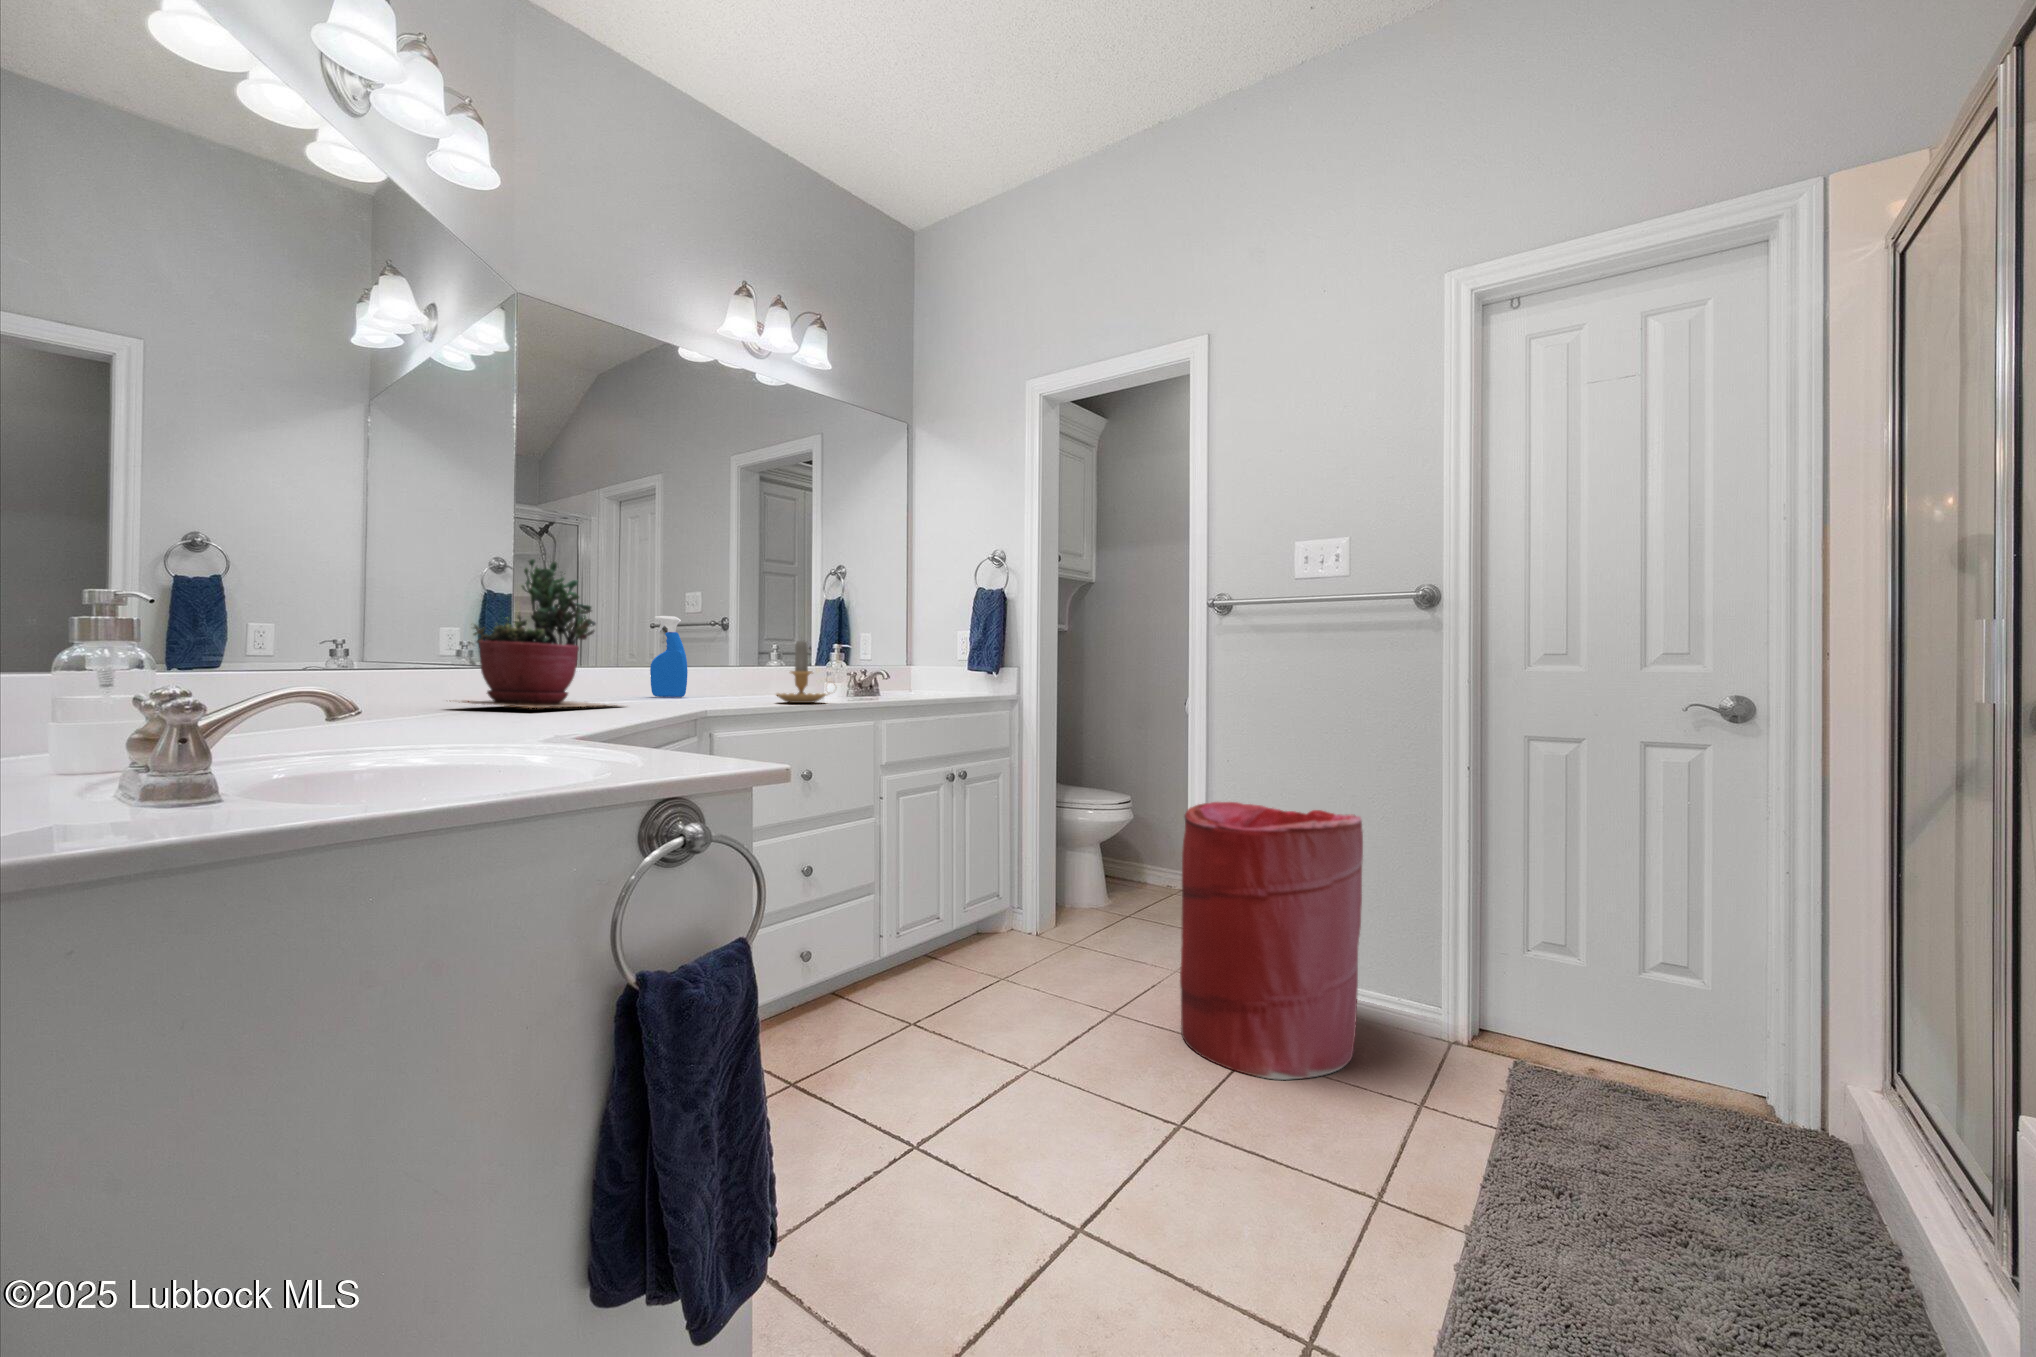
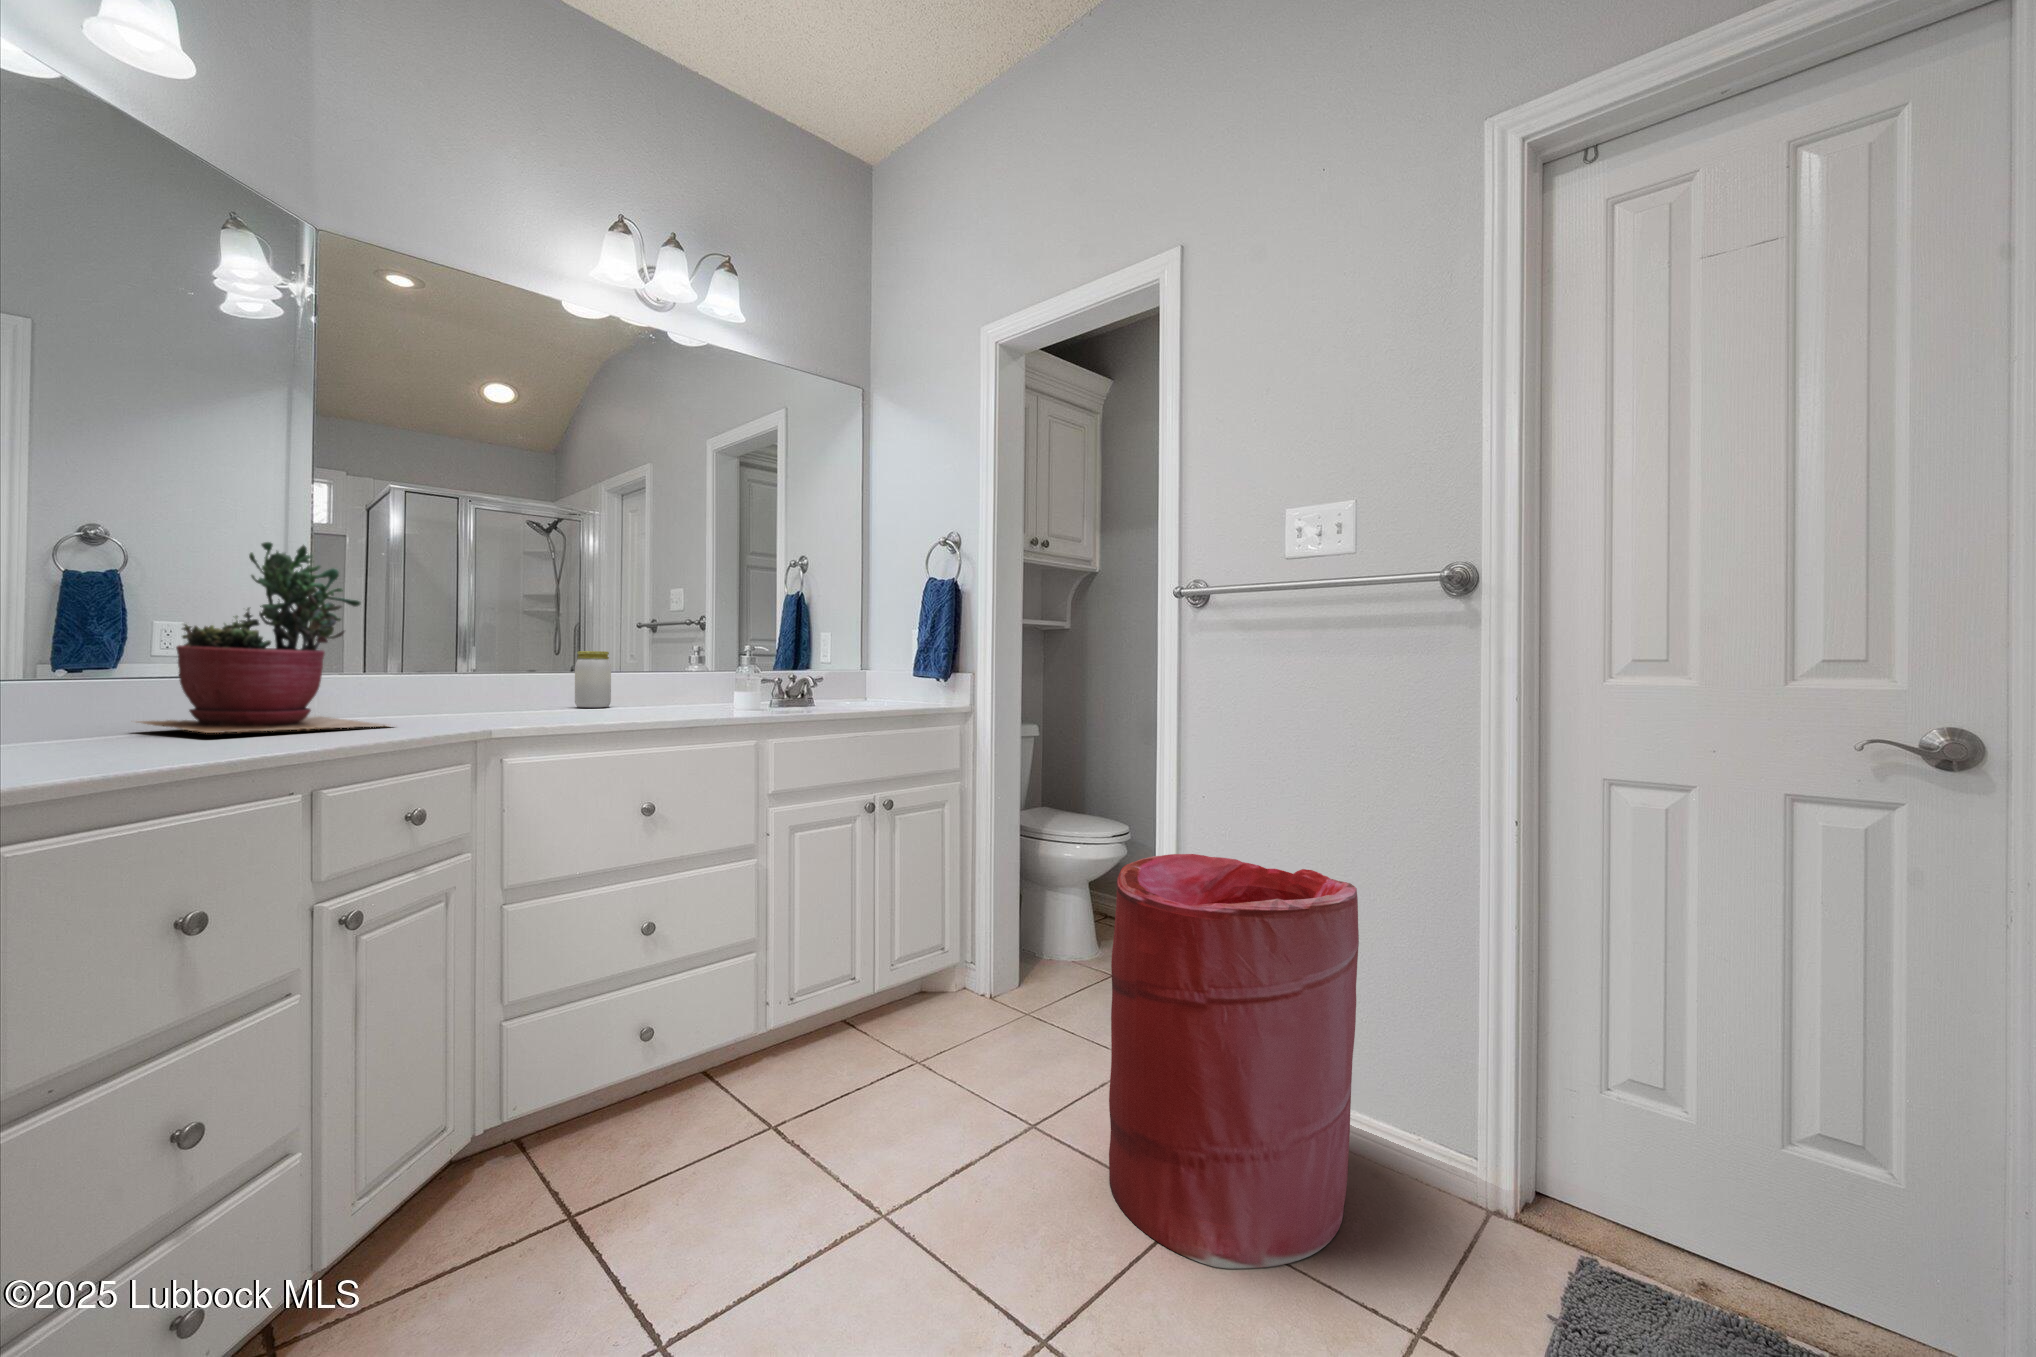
spray bottle: present [650,616,688,697] -> none [502,613,545,710]
candle: present [776,641,835,703] -> none [610,639,694,720]
jar: none [703,648,732,696] -> present [575,651,611,707]

